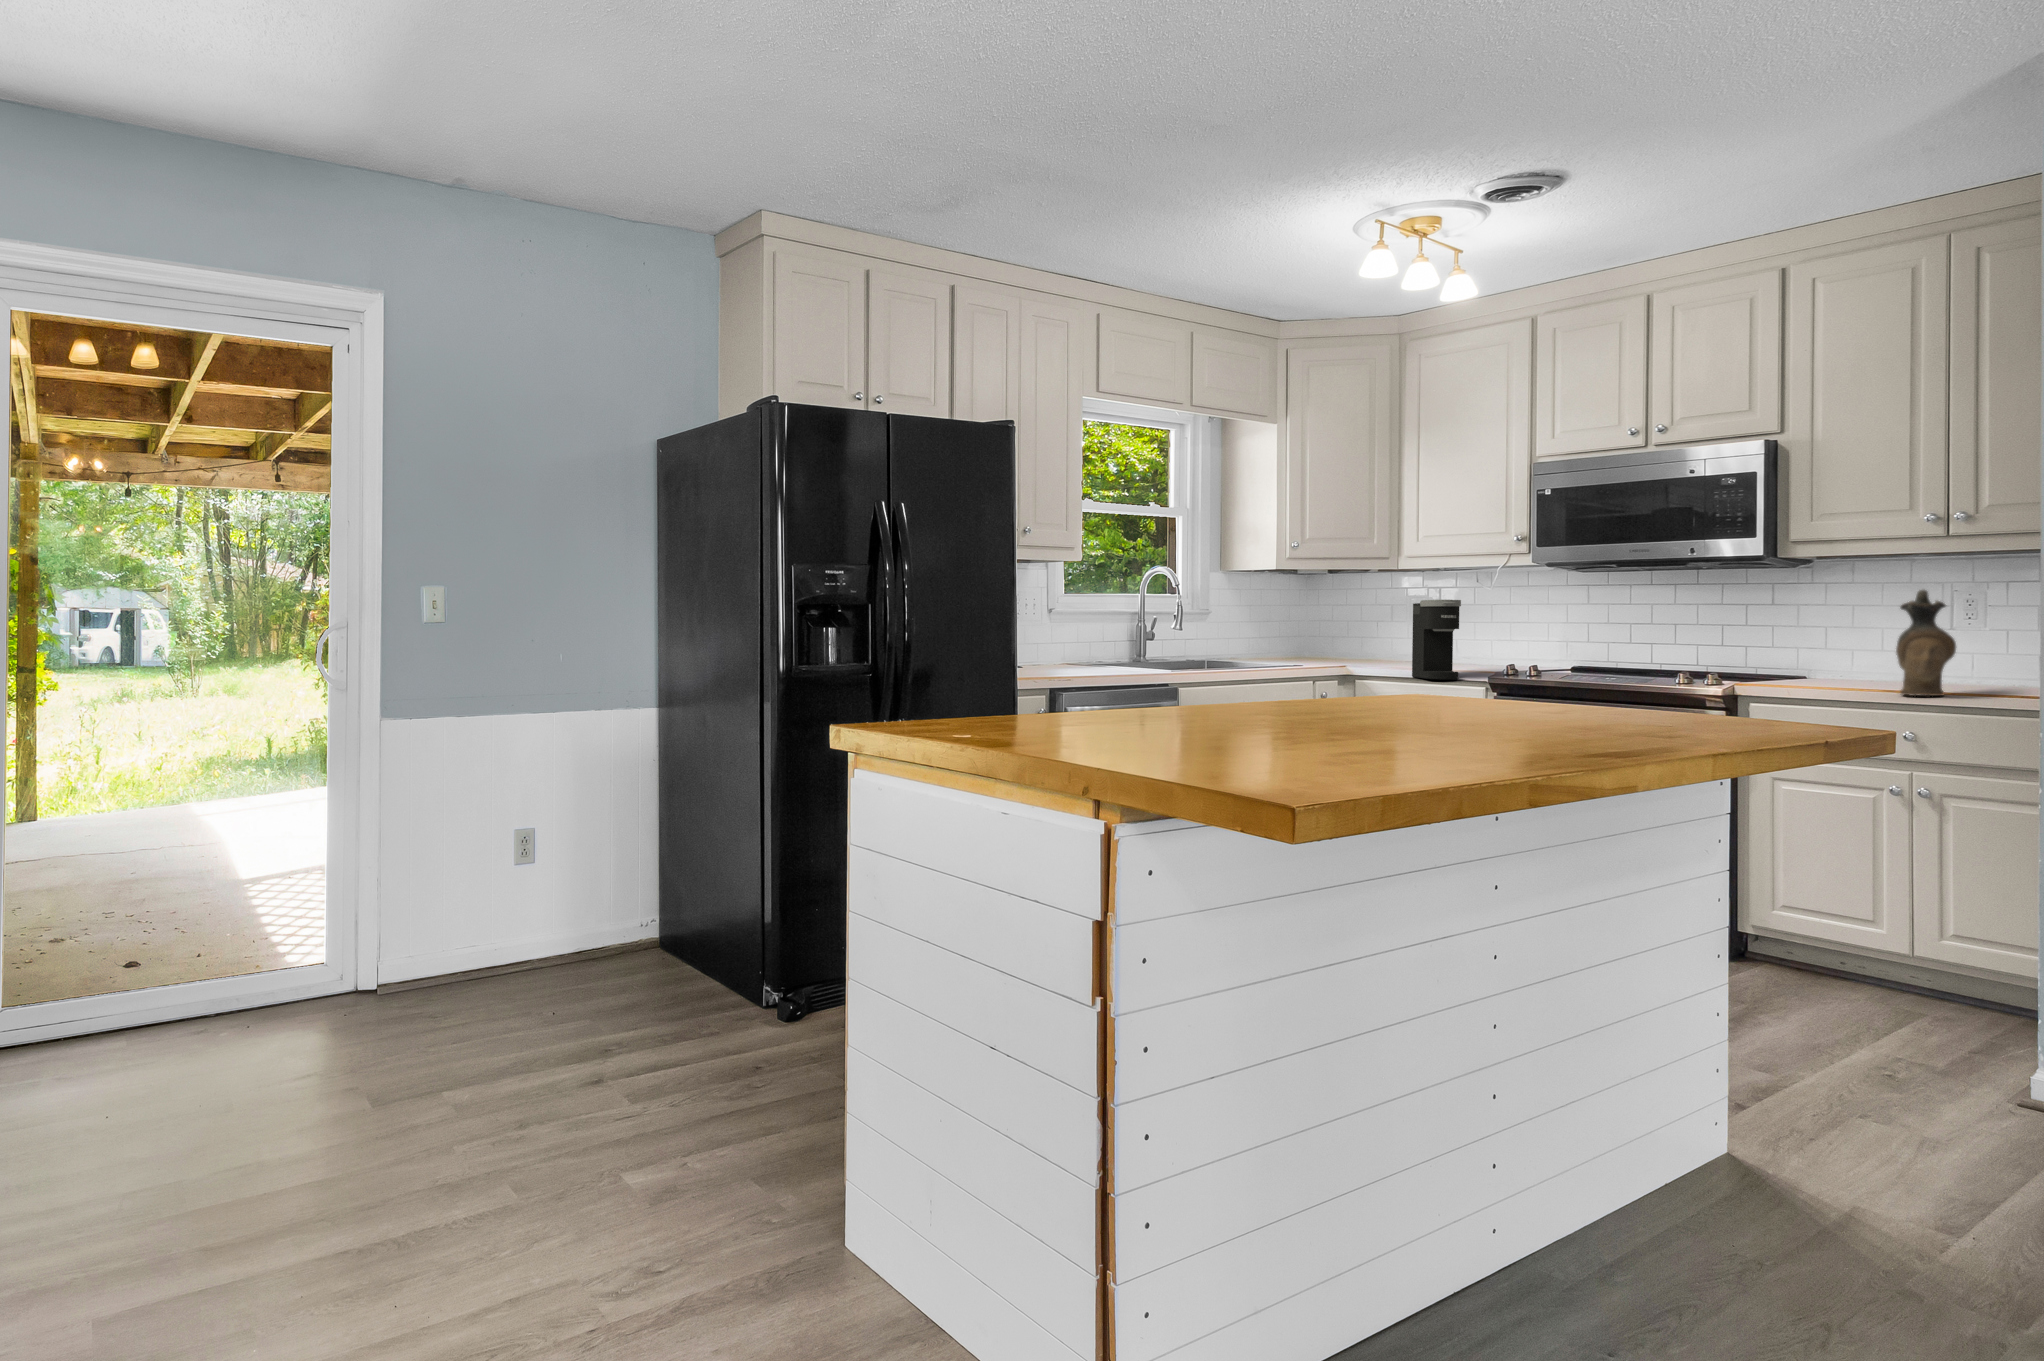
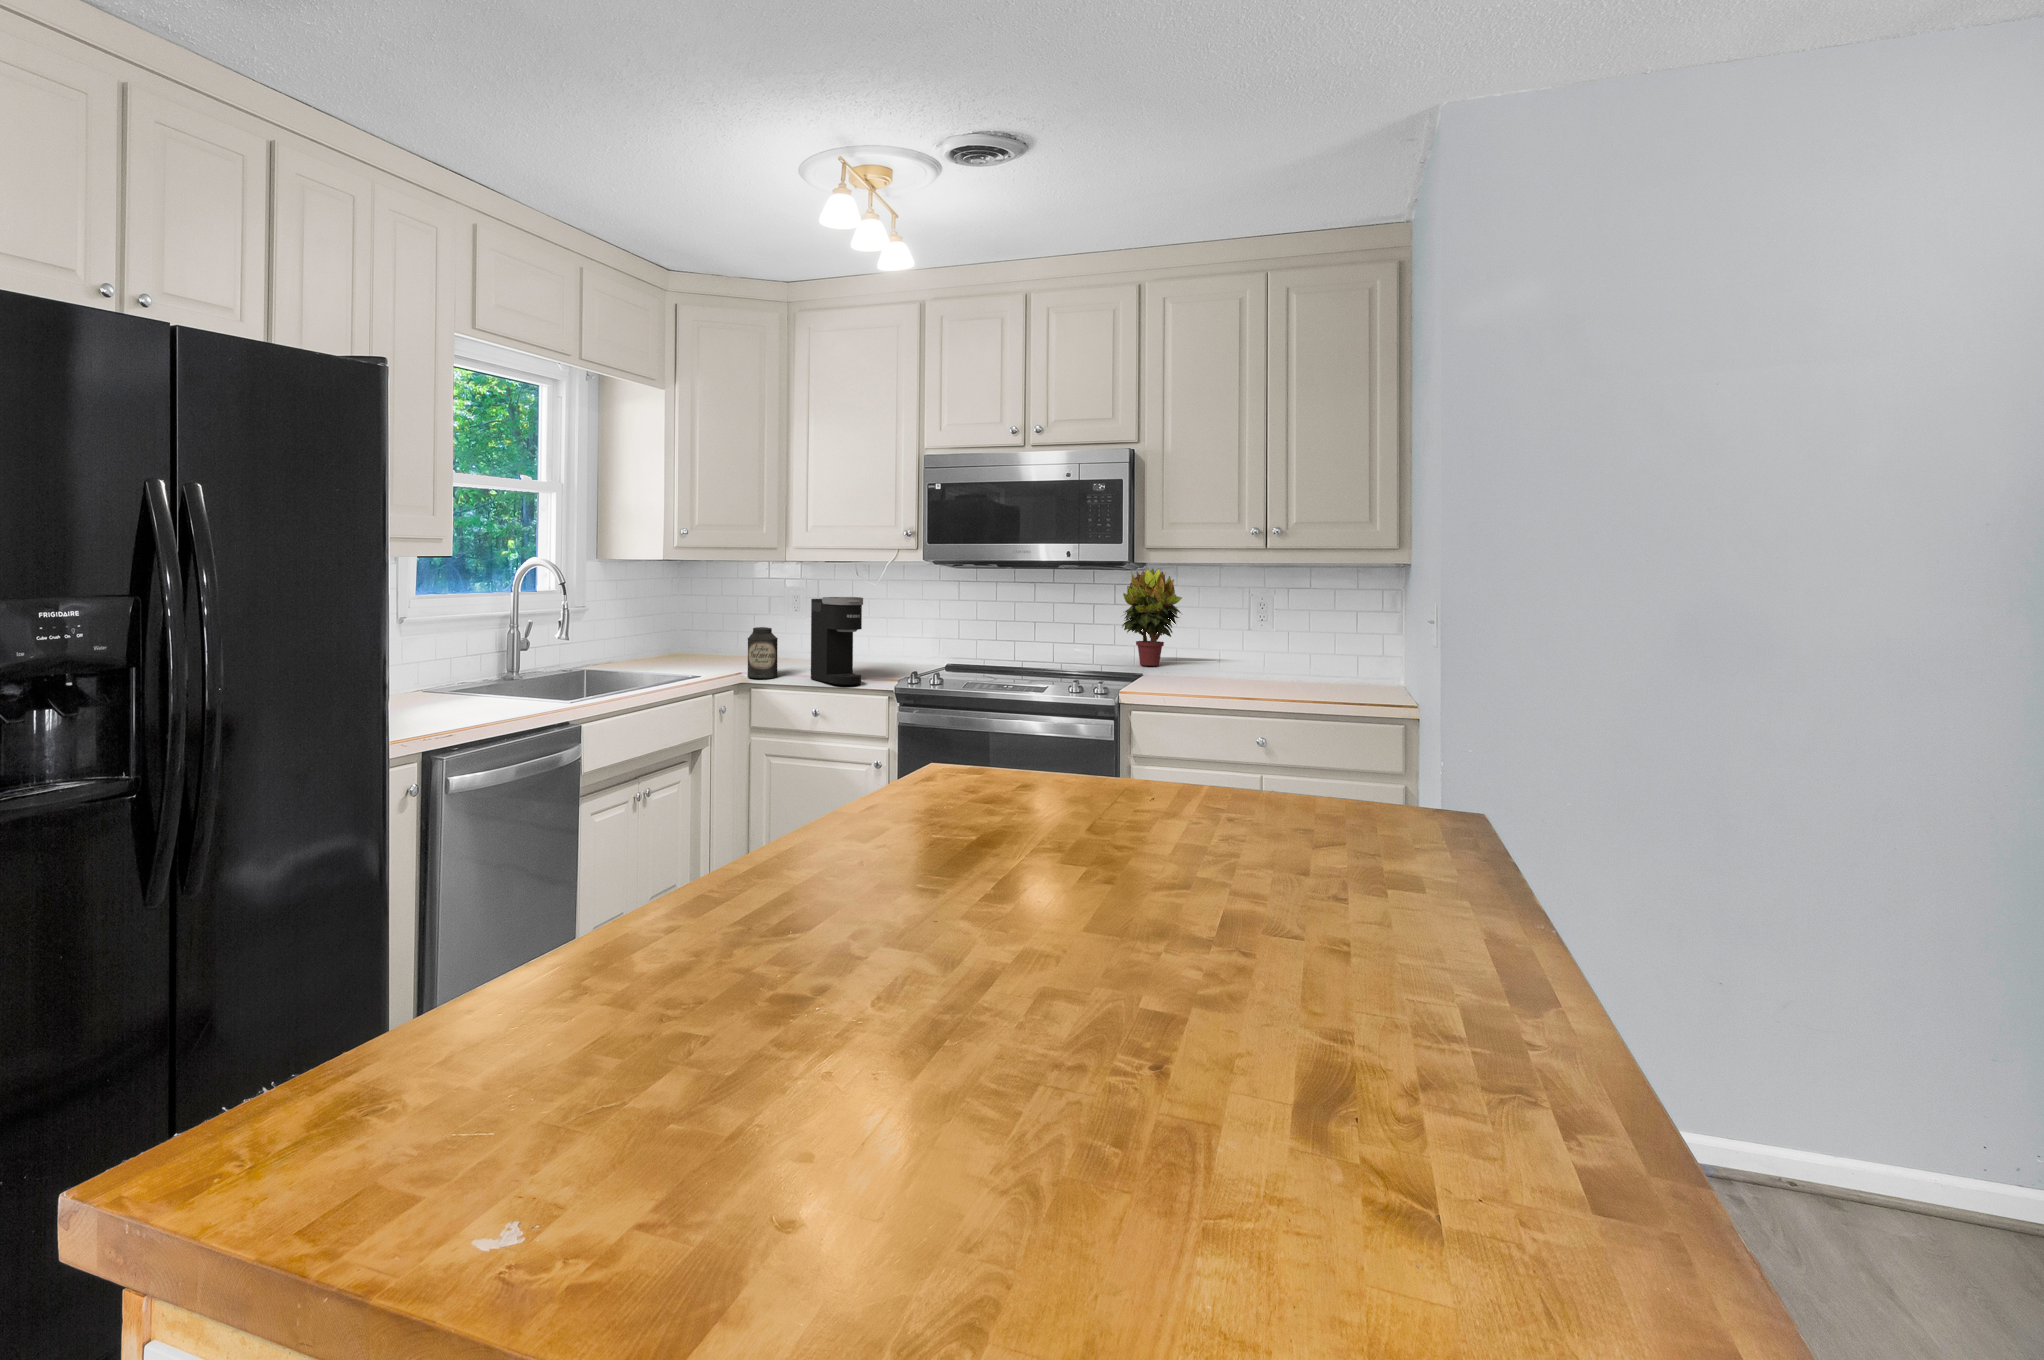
potted plant: none [1776,566,1863,670] -> present [1122,568,1182,666]
ceramic pitcher: present [1896,590,1956,696] -> none [1258,602,1305,704]
canister: none [1352,631,1382,676] -> present [747,627,778,678]

